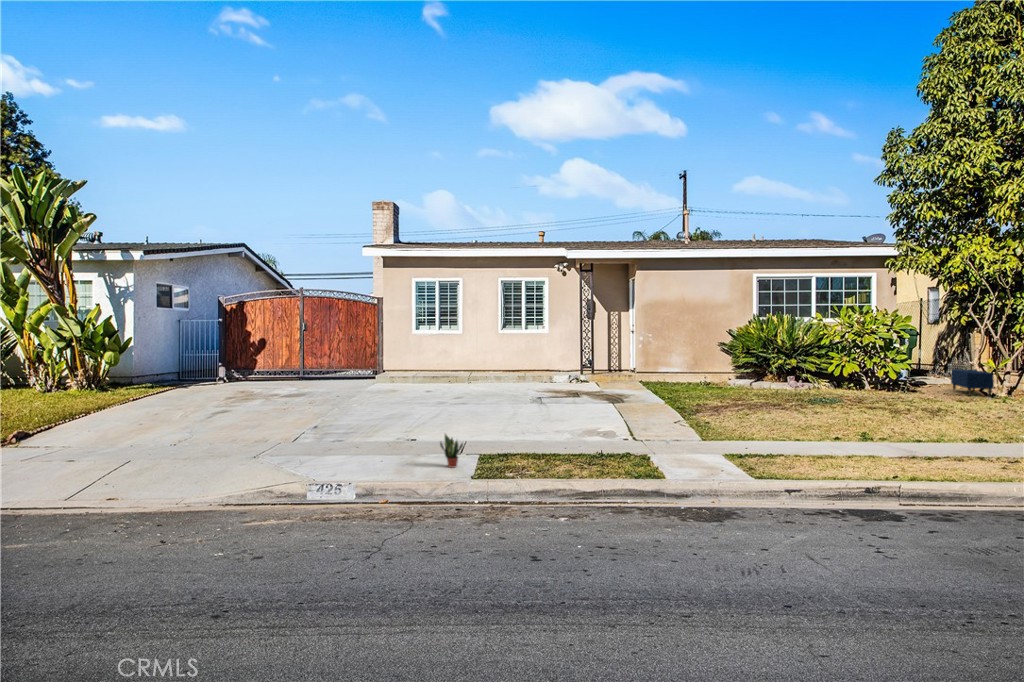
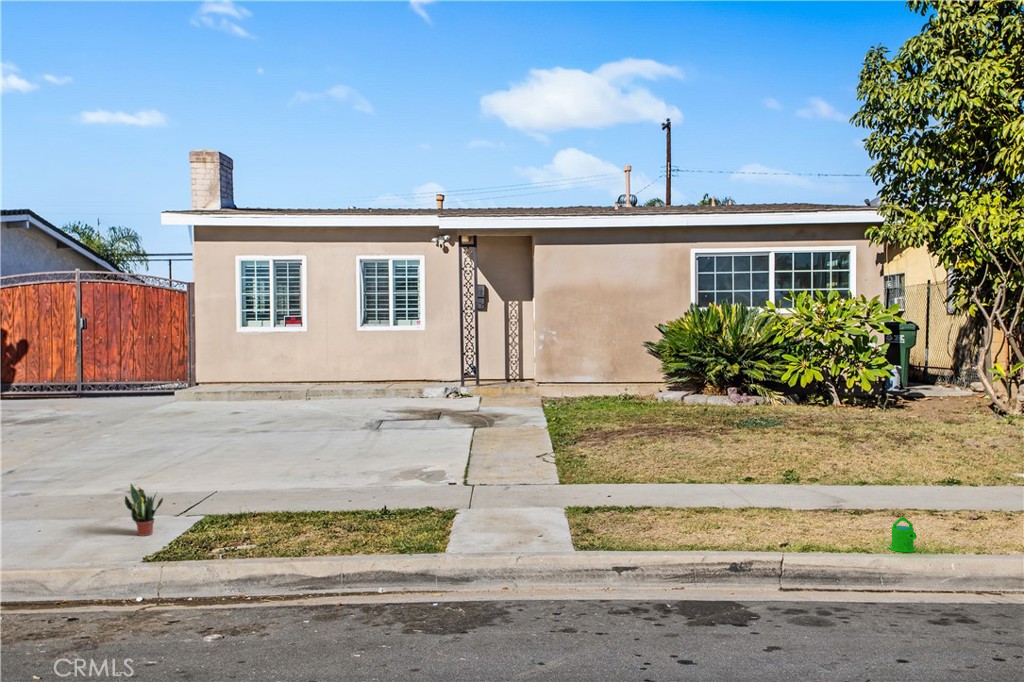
bench: present [951,369,994,396] -> none [950,377,1002,414]
watering can: none [964,459,986,482] -> present [890,517,917,552]

